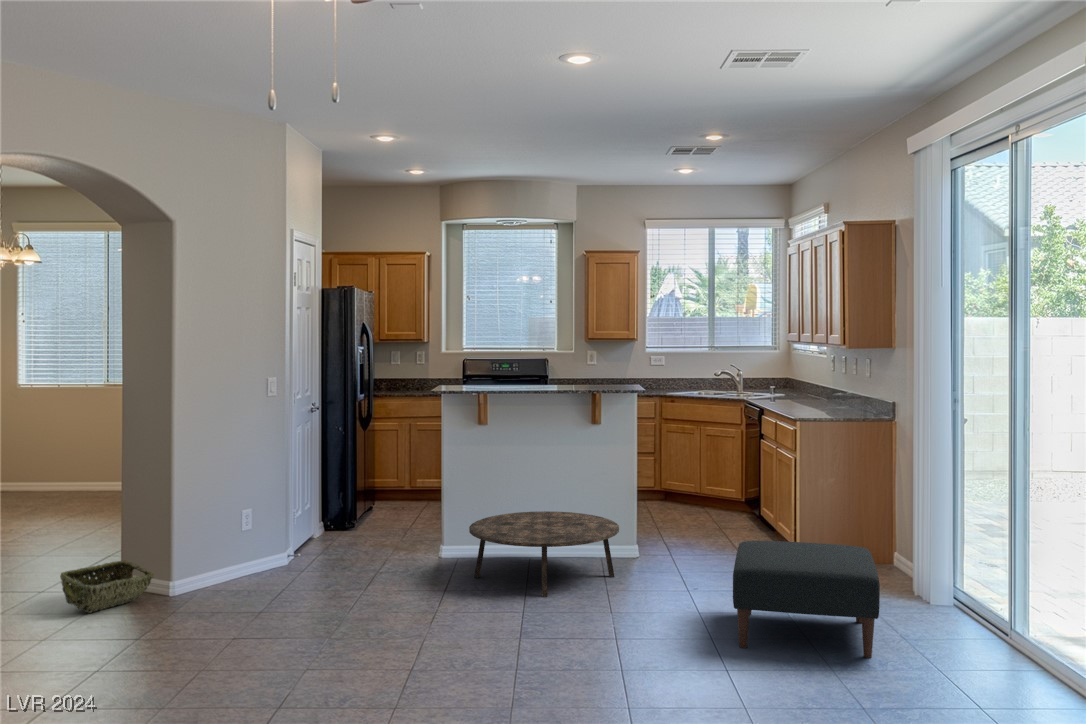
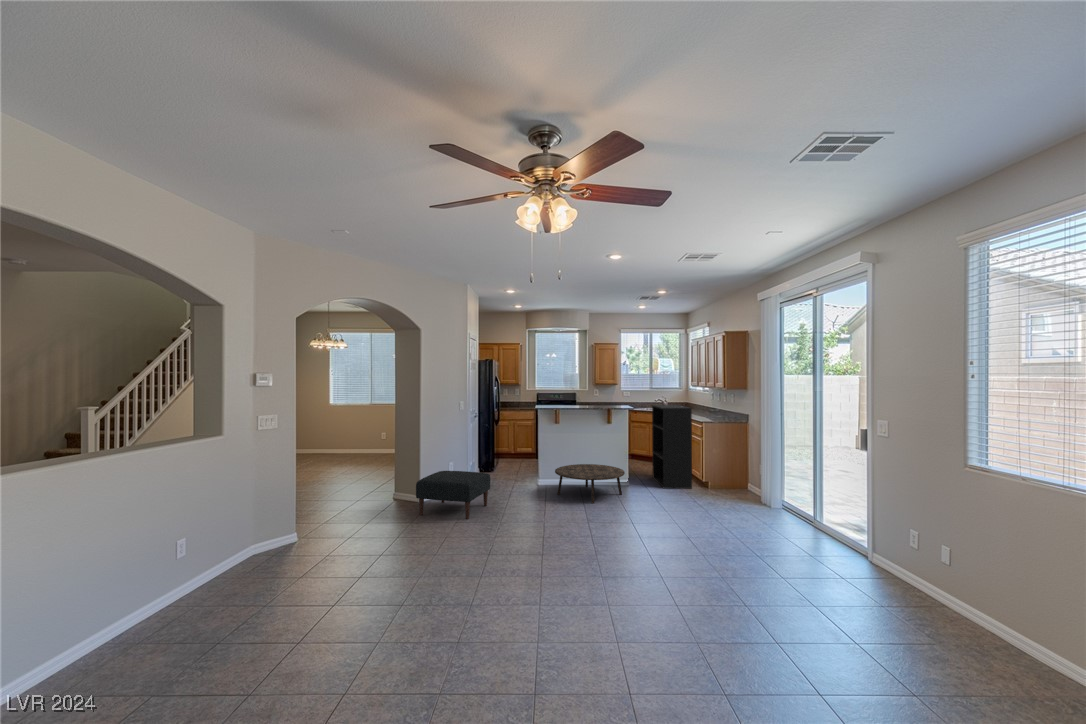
bookshelf: none [693,383,771,562] -> present [652,405,692,489]
ottoman: present [733,541,880,658] -> present [416,471,490,519]
woven basket: present [60,561,153,613] -> none [373,485,413,510]

